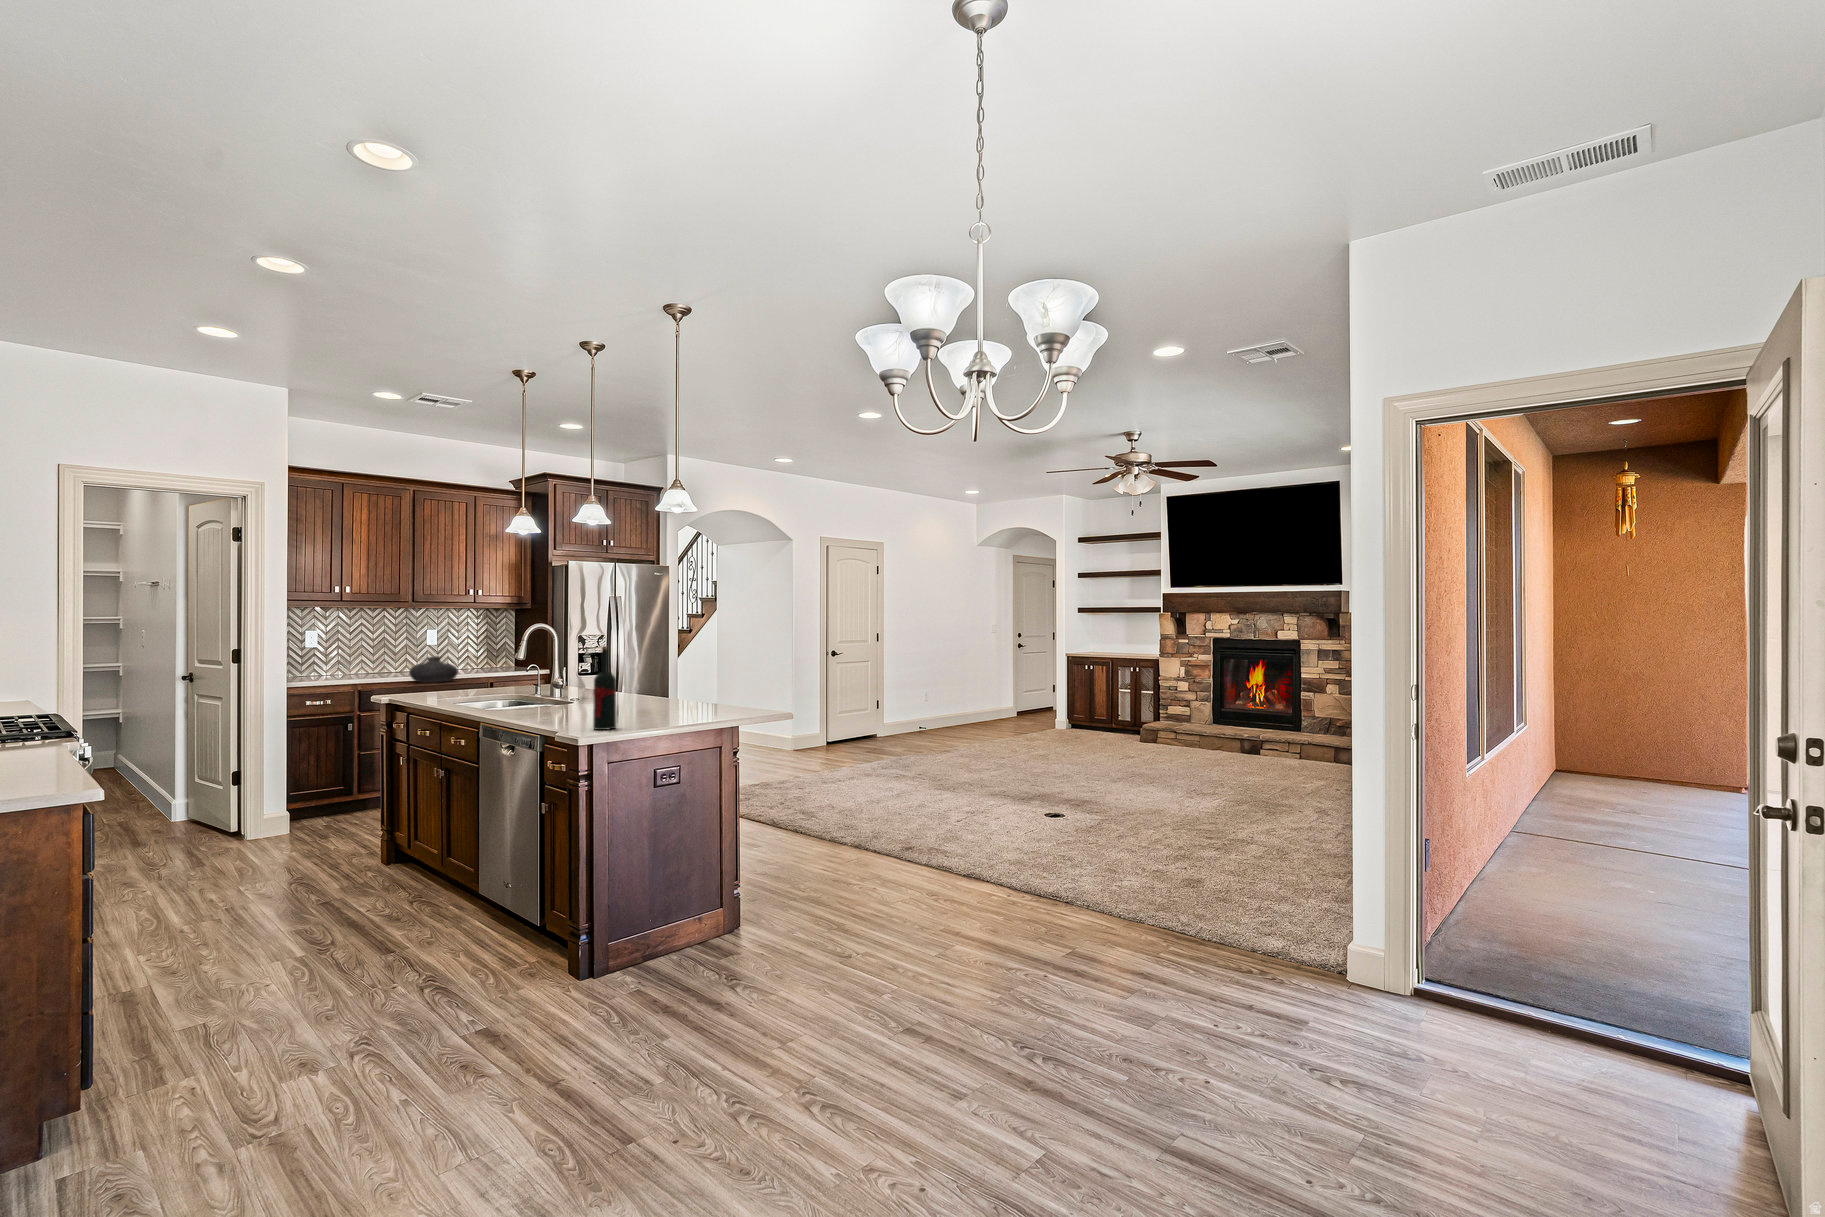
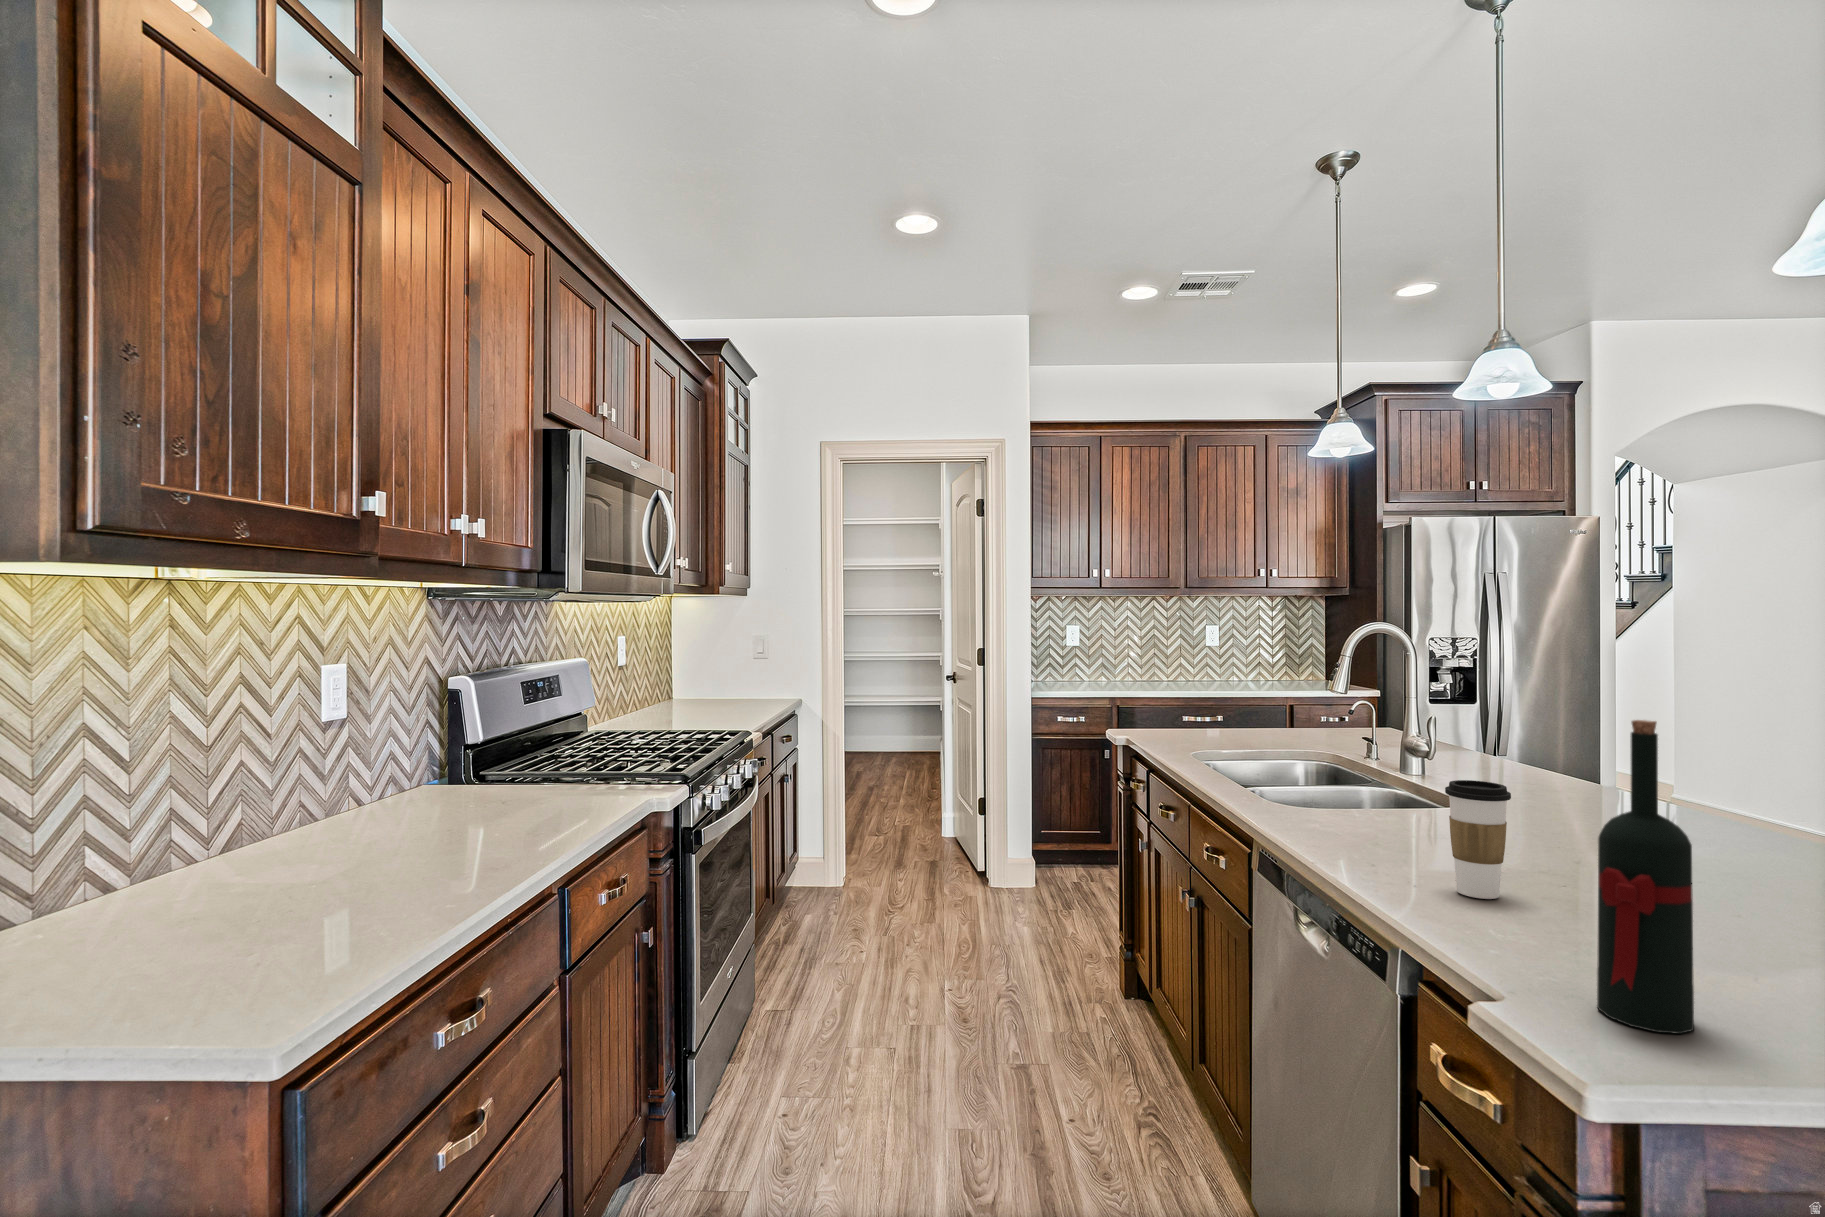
vase: present [409,656,458,683] -> none [1181,663,1244,700]
coffee cup: none [560,679,582,720] -> present [1445,780,1511,899]

